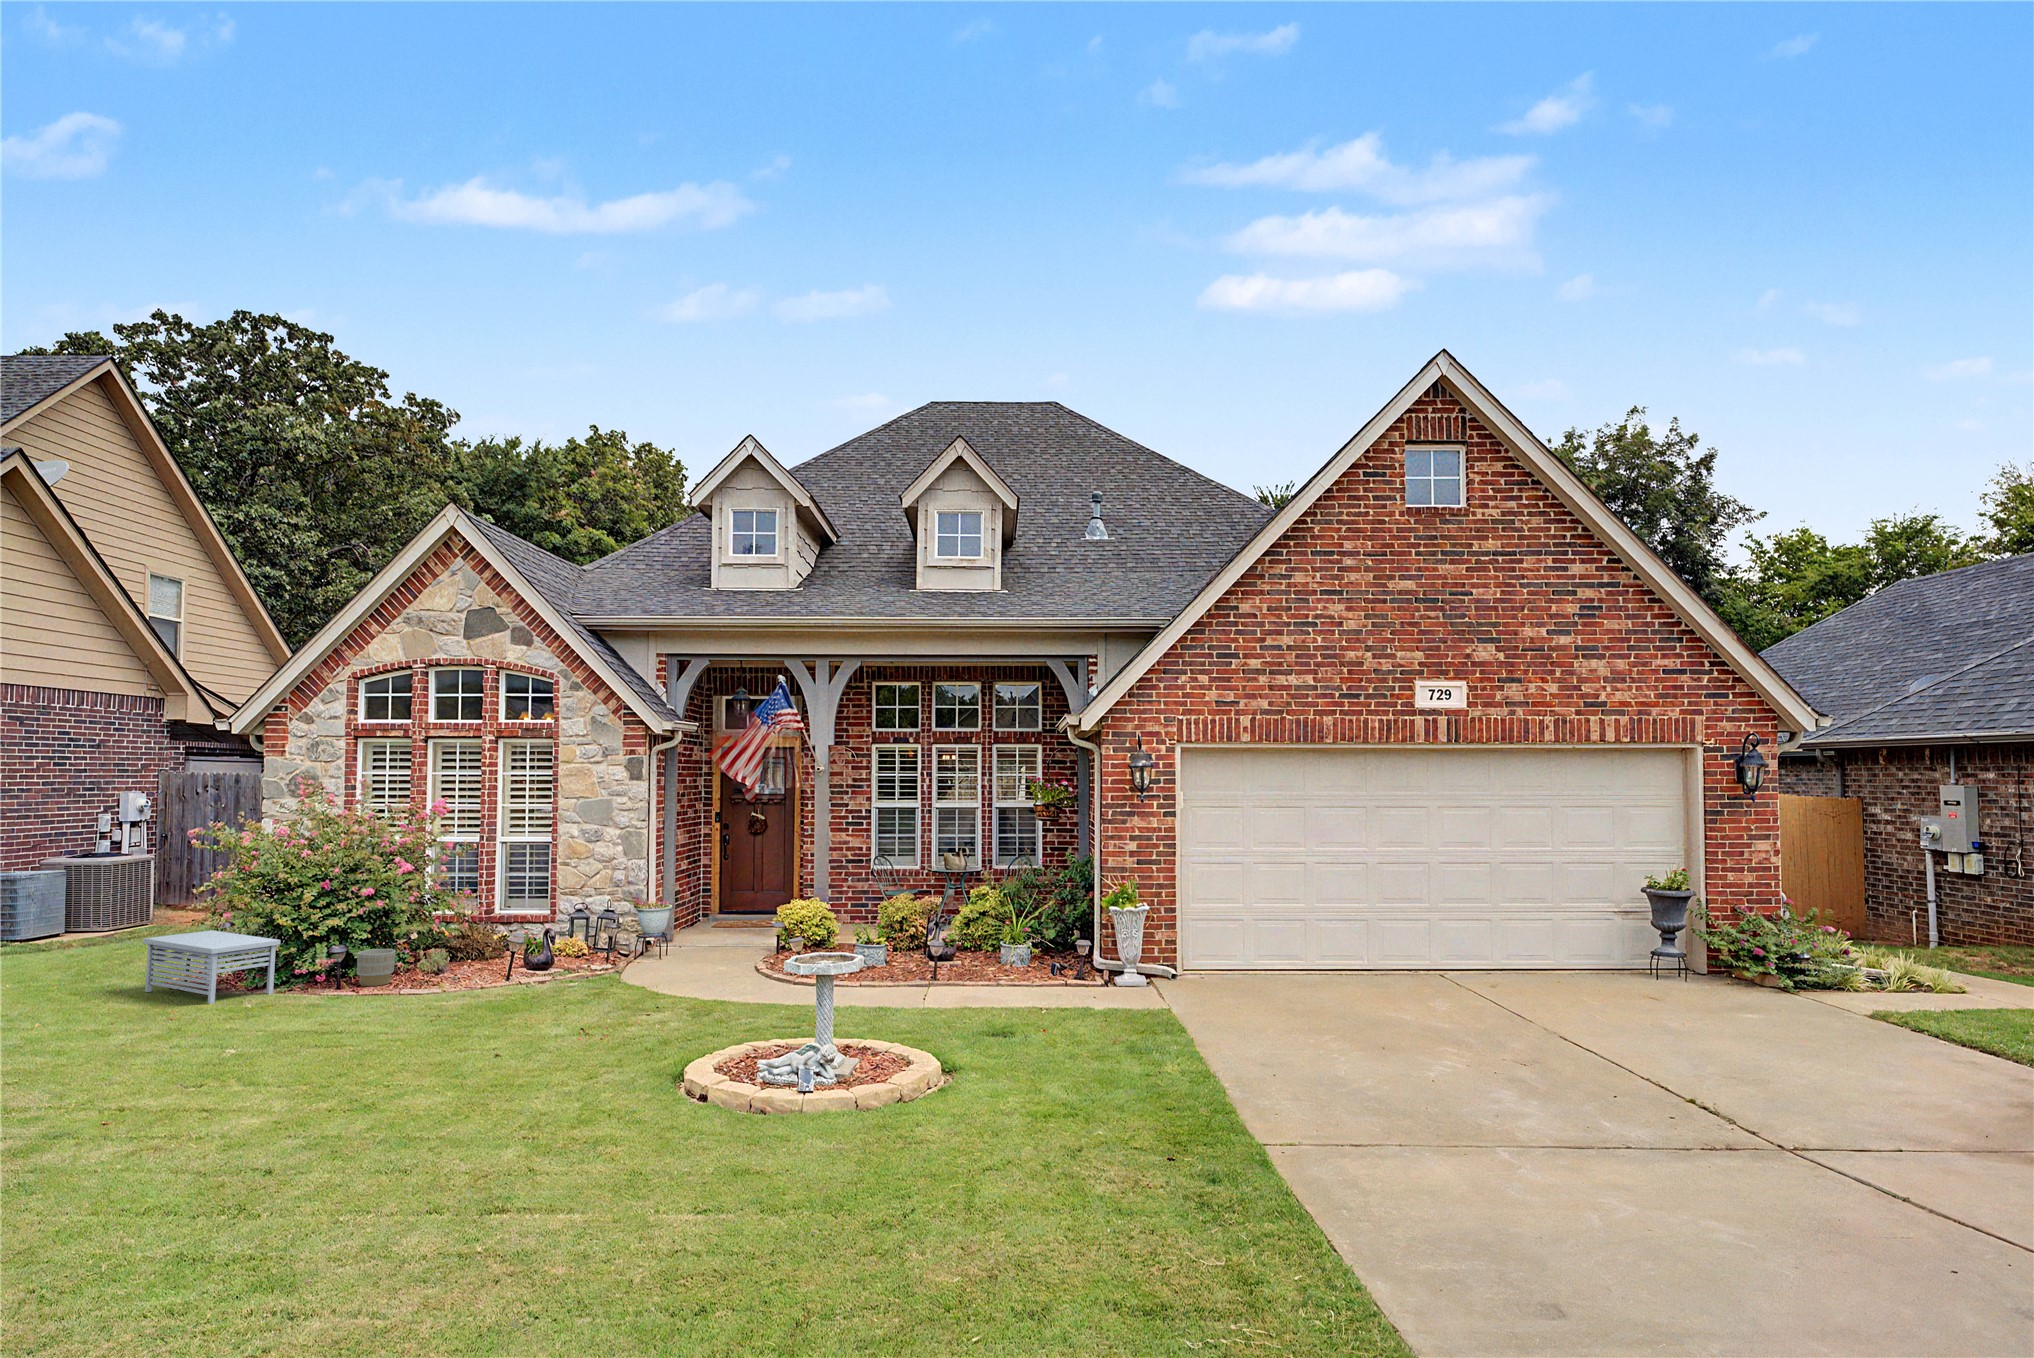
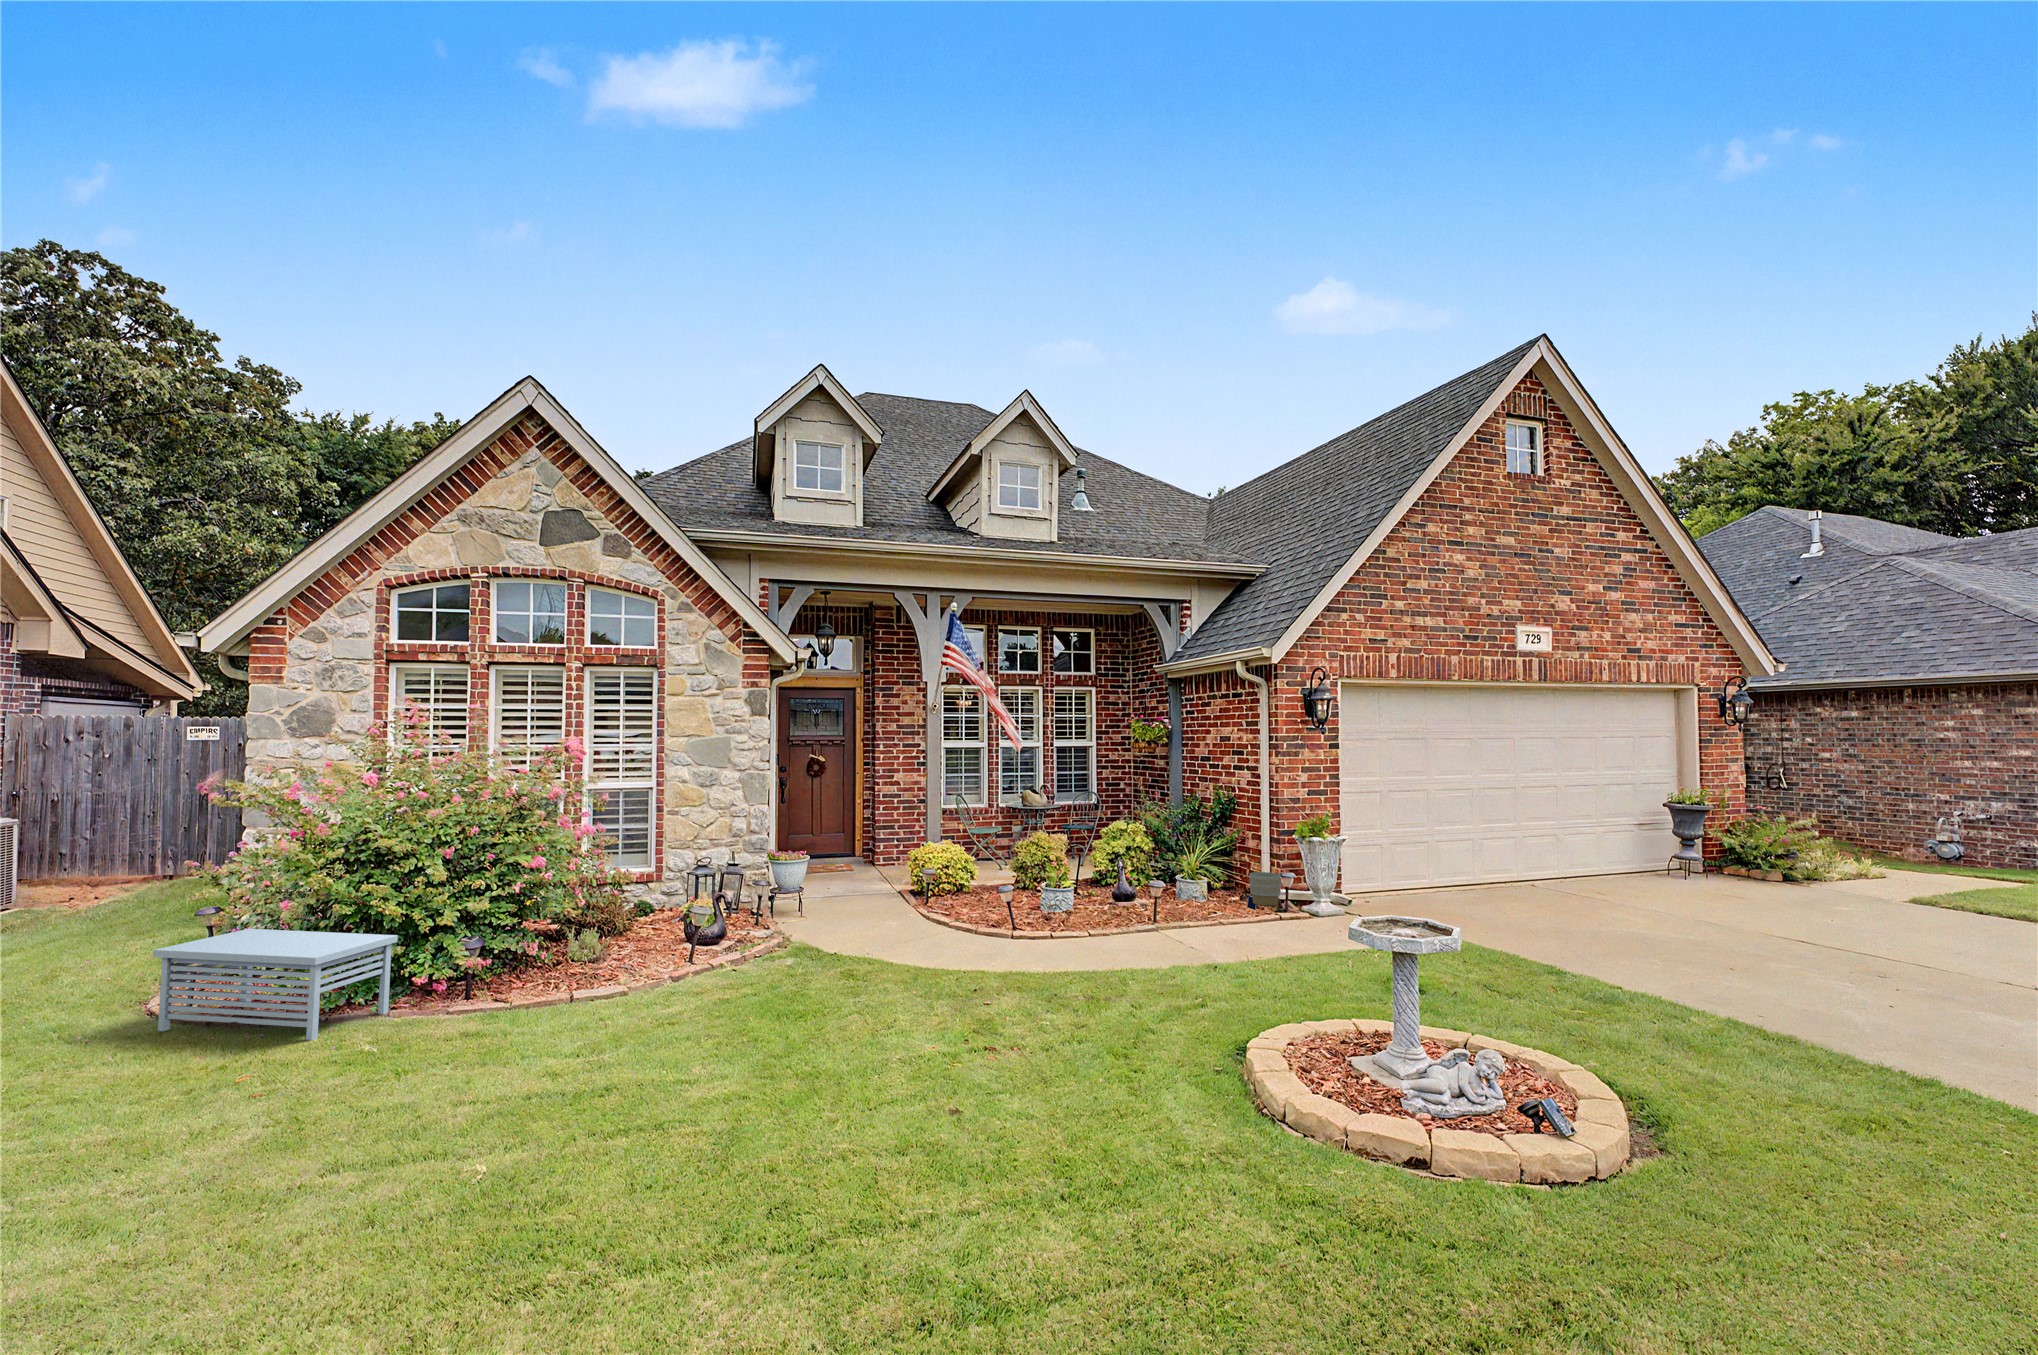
planter: present [357,949,396,986] -> present [1250,872,1281,906]

